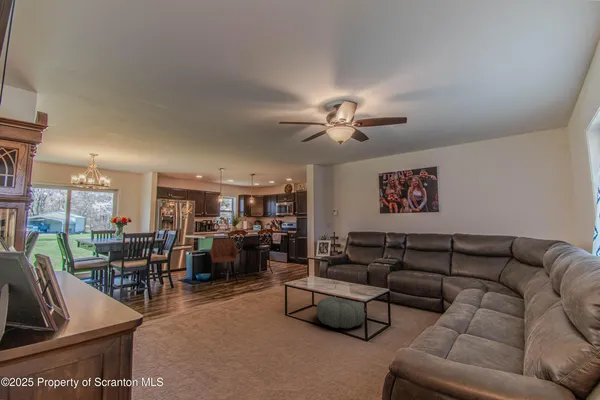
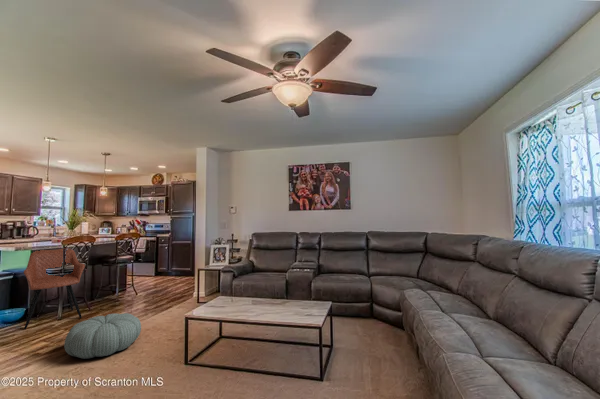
pouf: present [316,296,366,328] -> present [64,313,141,359]

